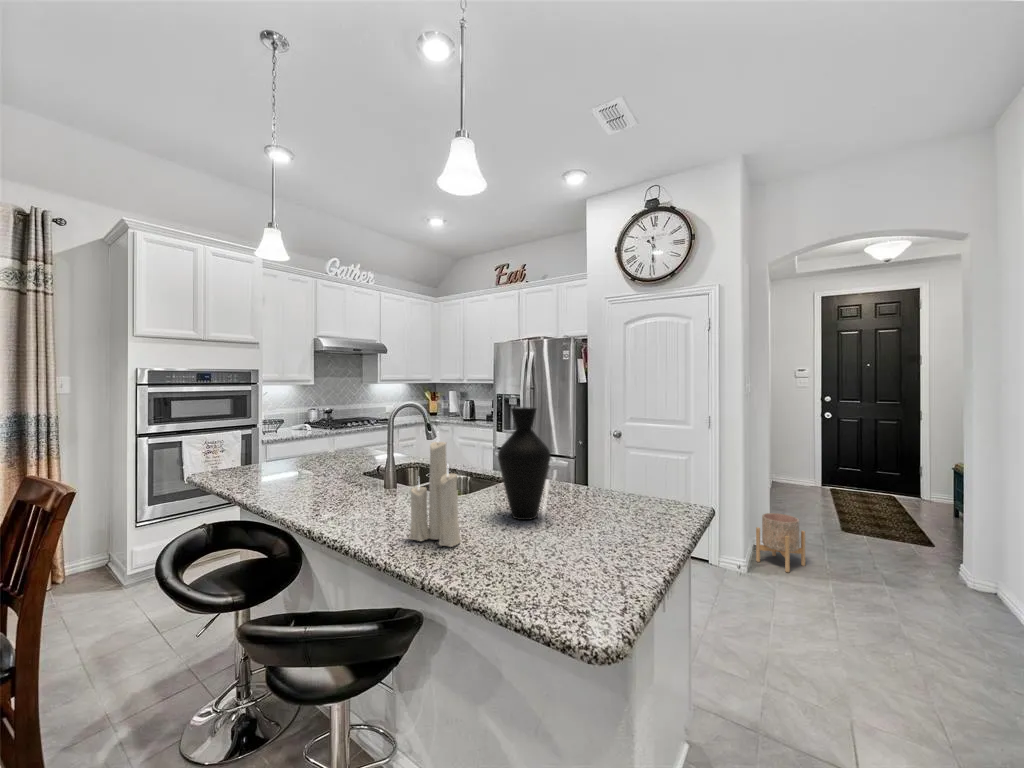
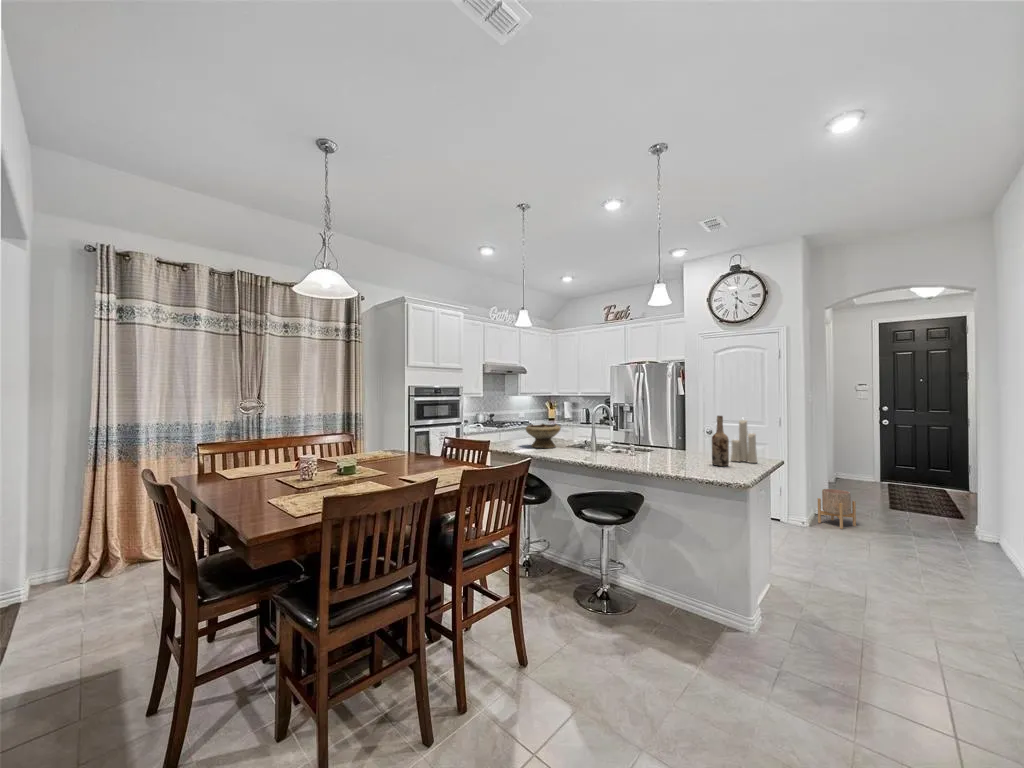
vase: present [498,407,551,520] -> none [669,407,697,461]
wine bottle: none [571,428,604,539] -> present [712,416,729,466]
candle: present [409,432,460,547] -> present [731,420,757,463]
bowl: none [270,435,340,483] -> present [526,424,561,448]

